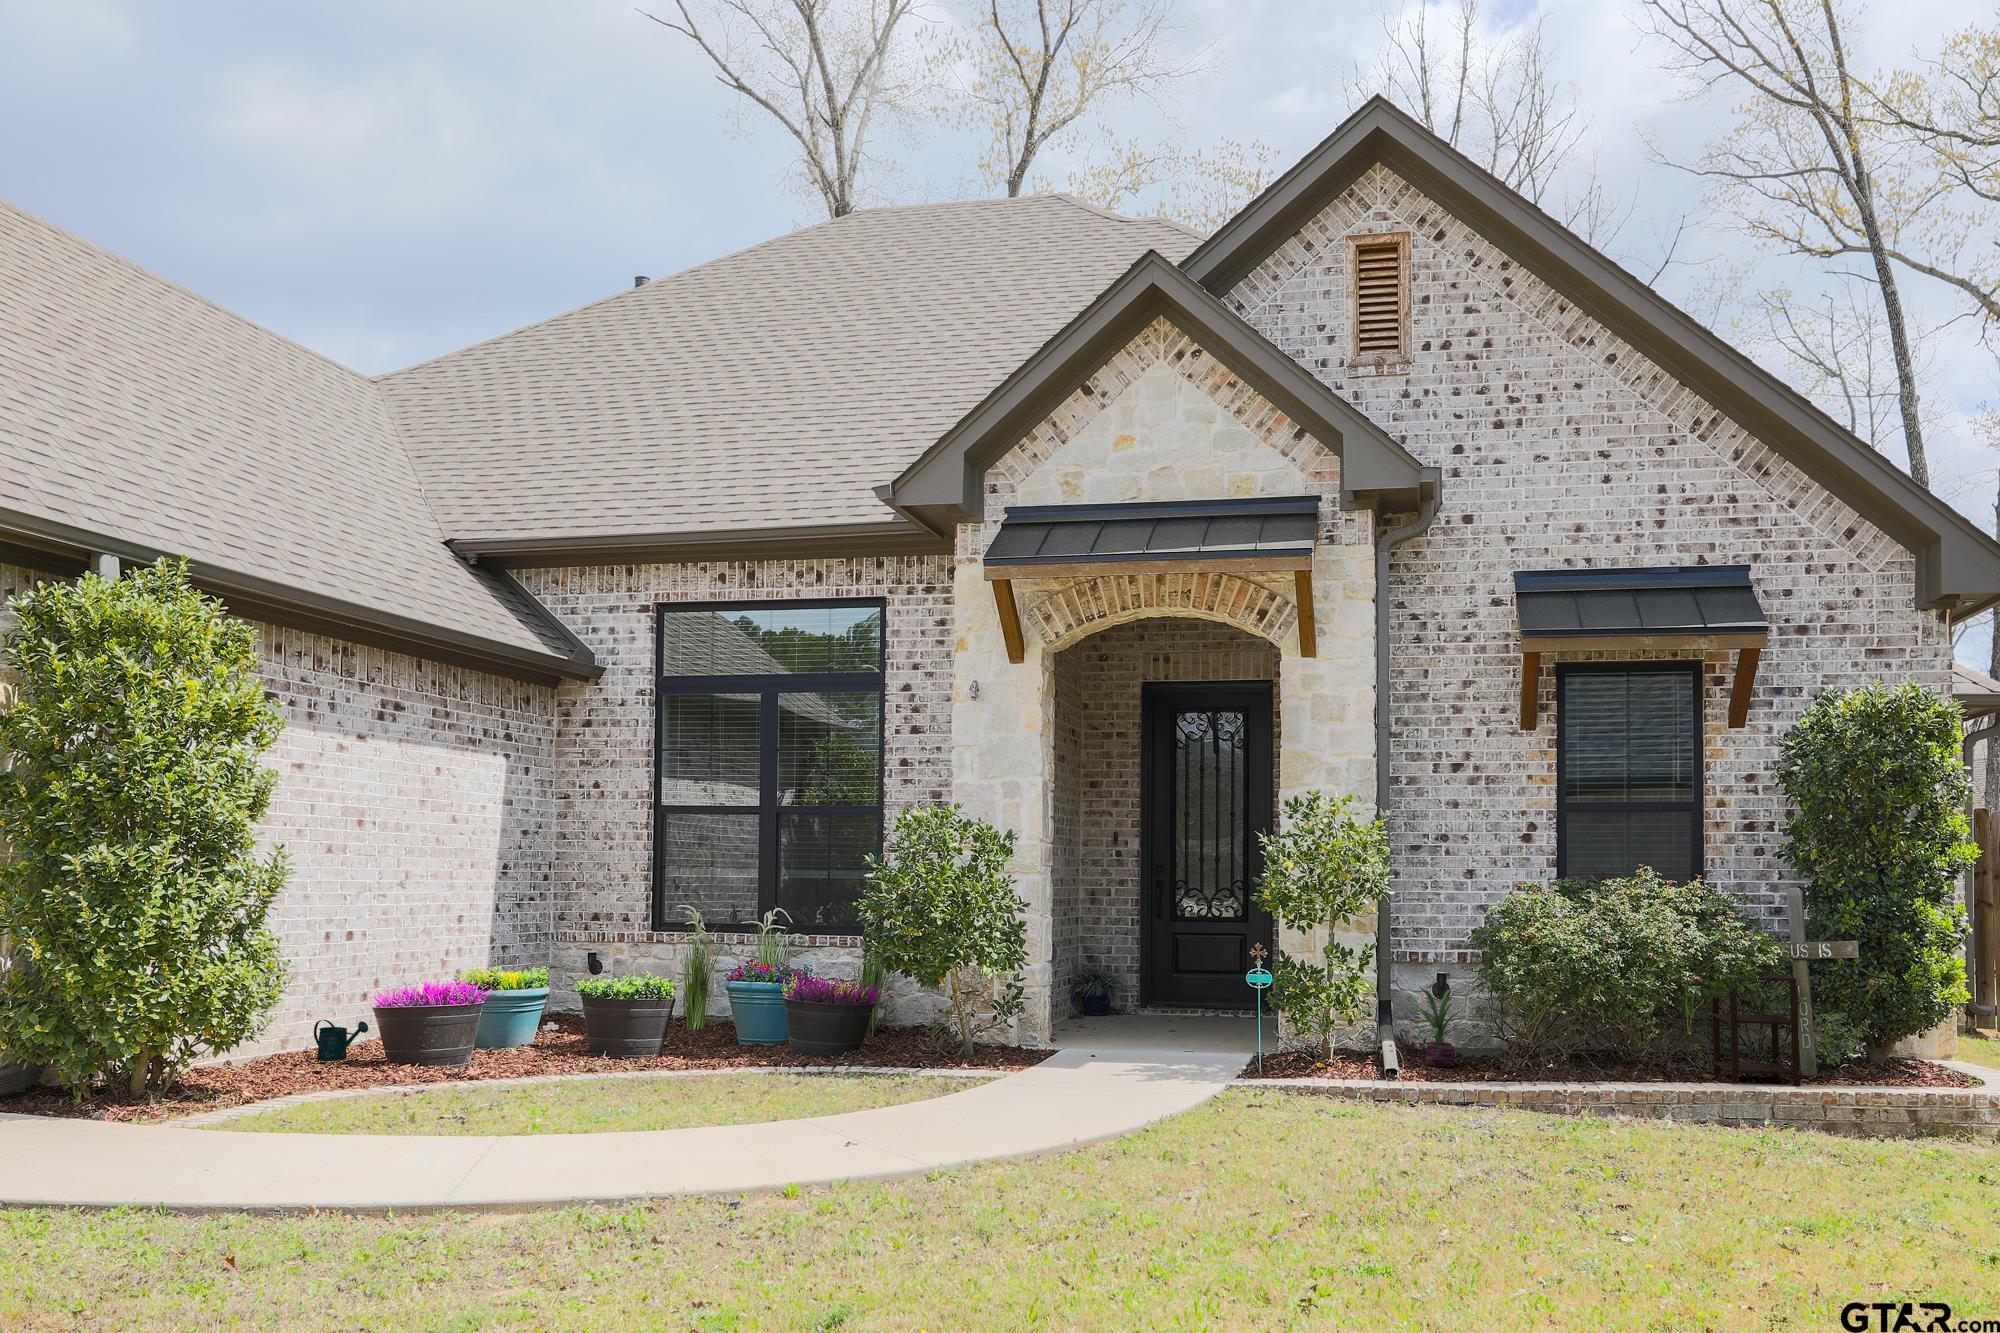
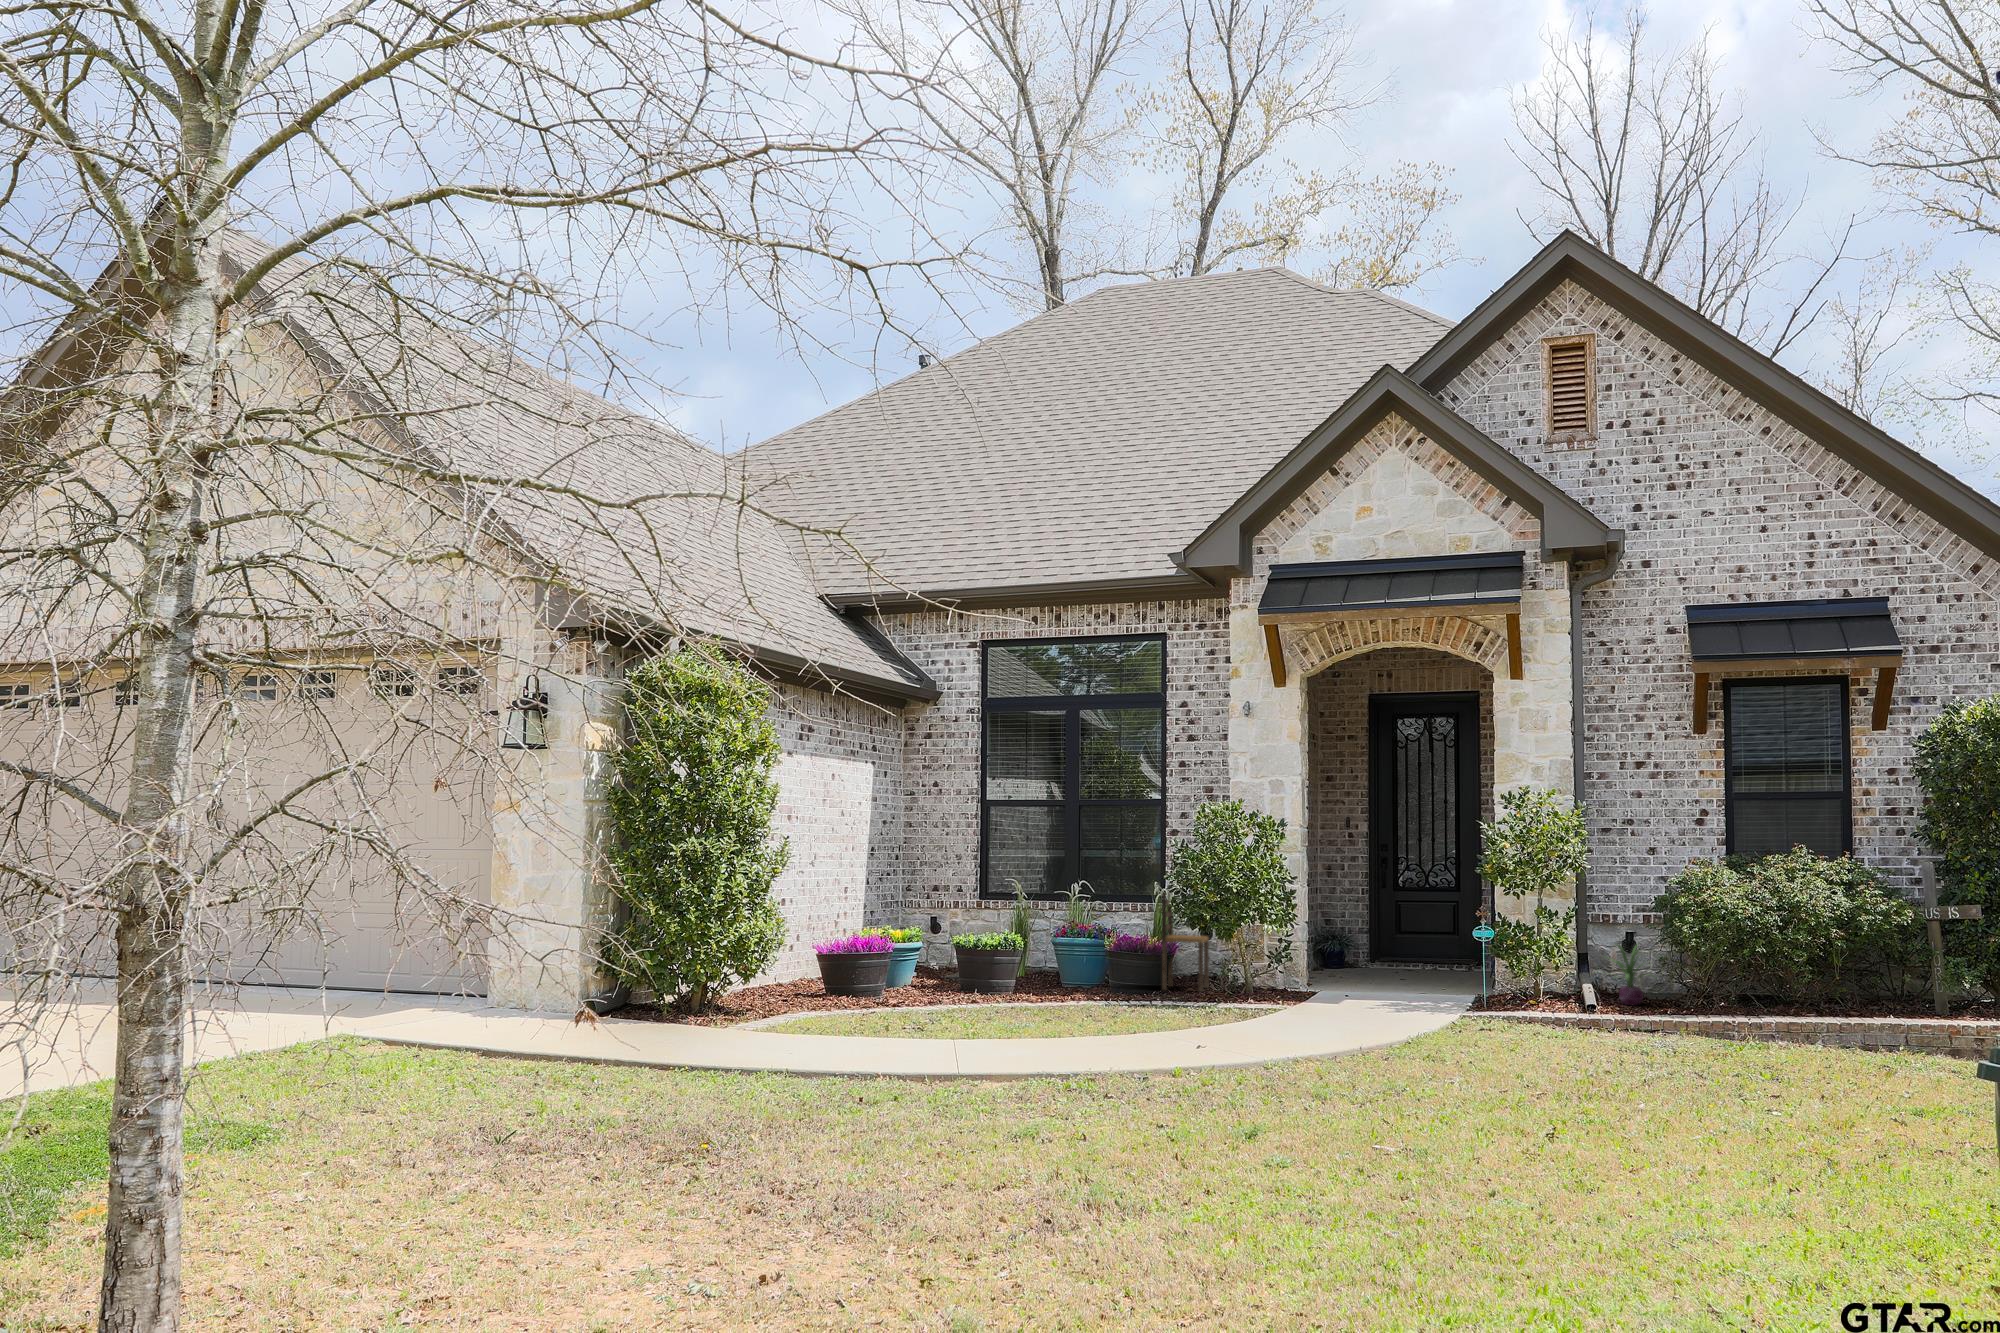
chair: none [860,923,923,1053] -> present [1162,892,1209,992]
side table: present [1712,975,1800,1086] -> none [1858,930,1933,1021]
watering can: present [314,1020,368,1060] -> none [756,963,797,993]

